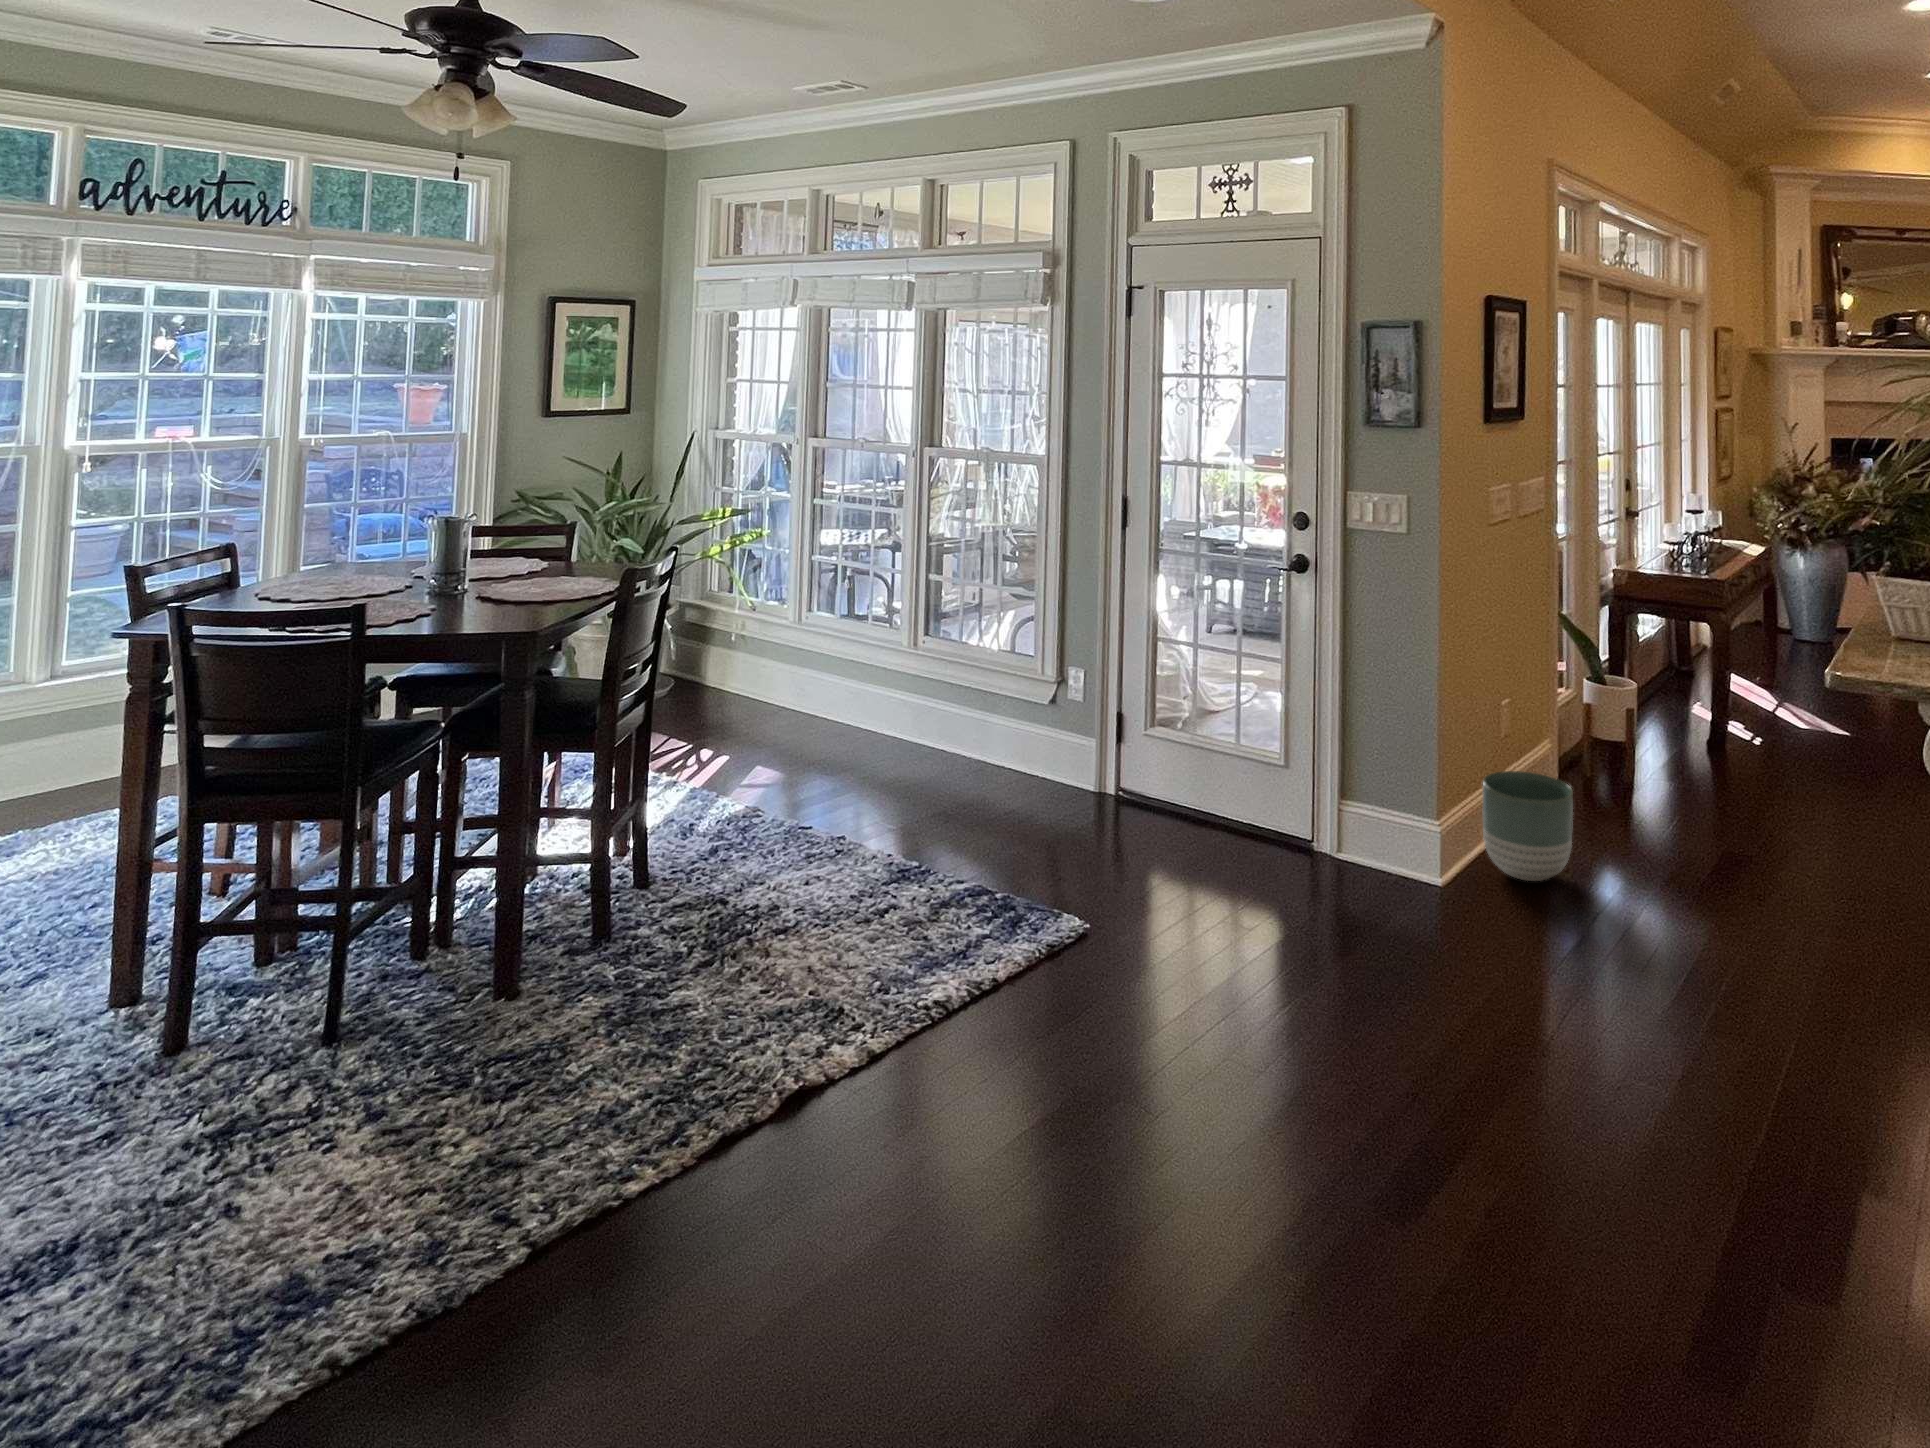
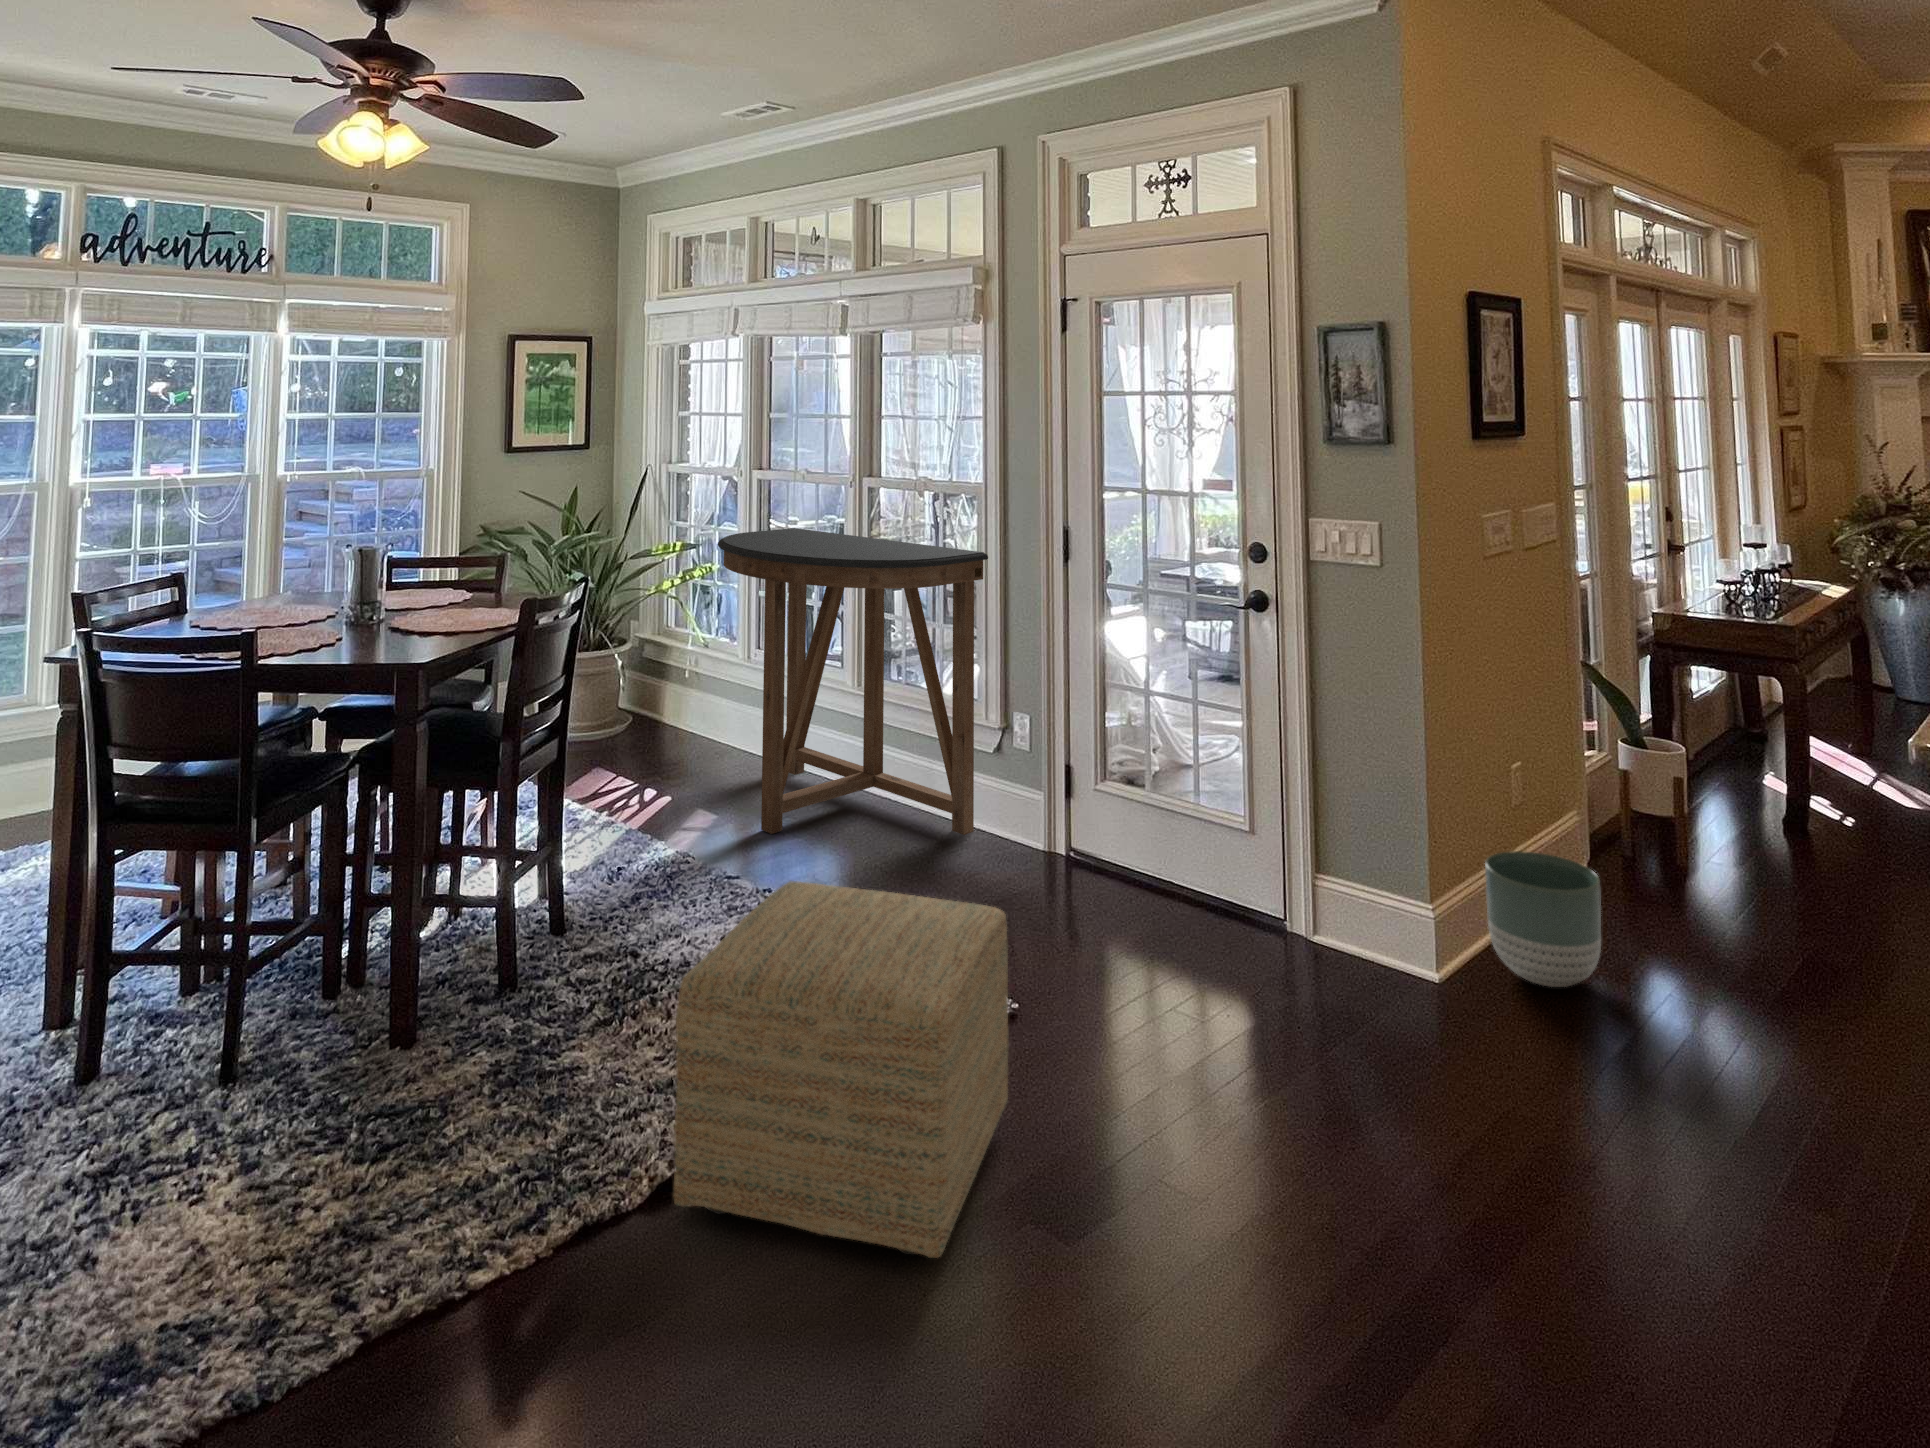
console table: none [786,494,1052,784] -> present [718,528,988,835]
ottoman: none [807,822,1098,1133] -> present [673,881,1008,1258]

